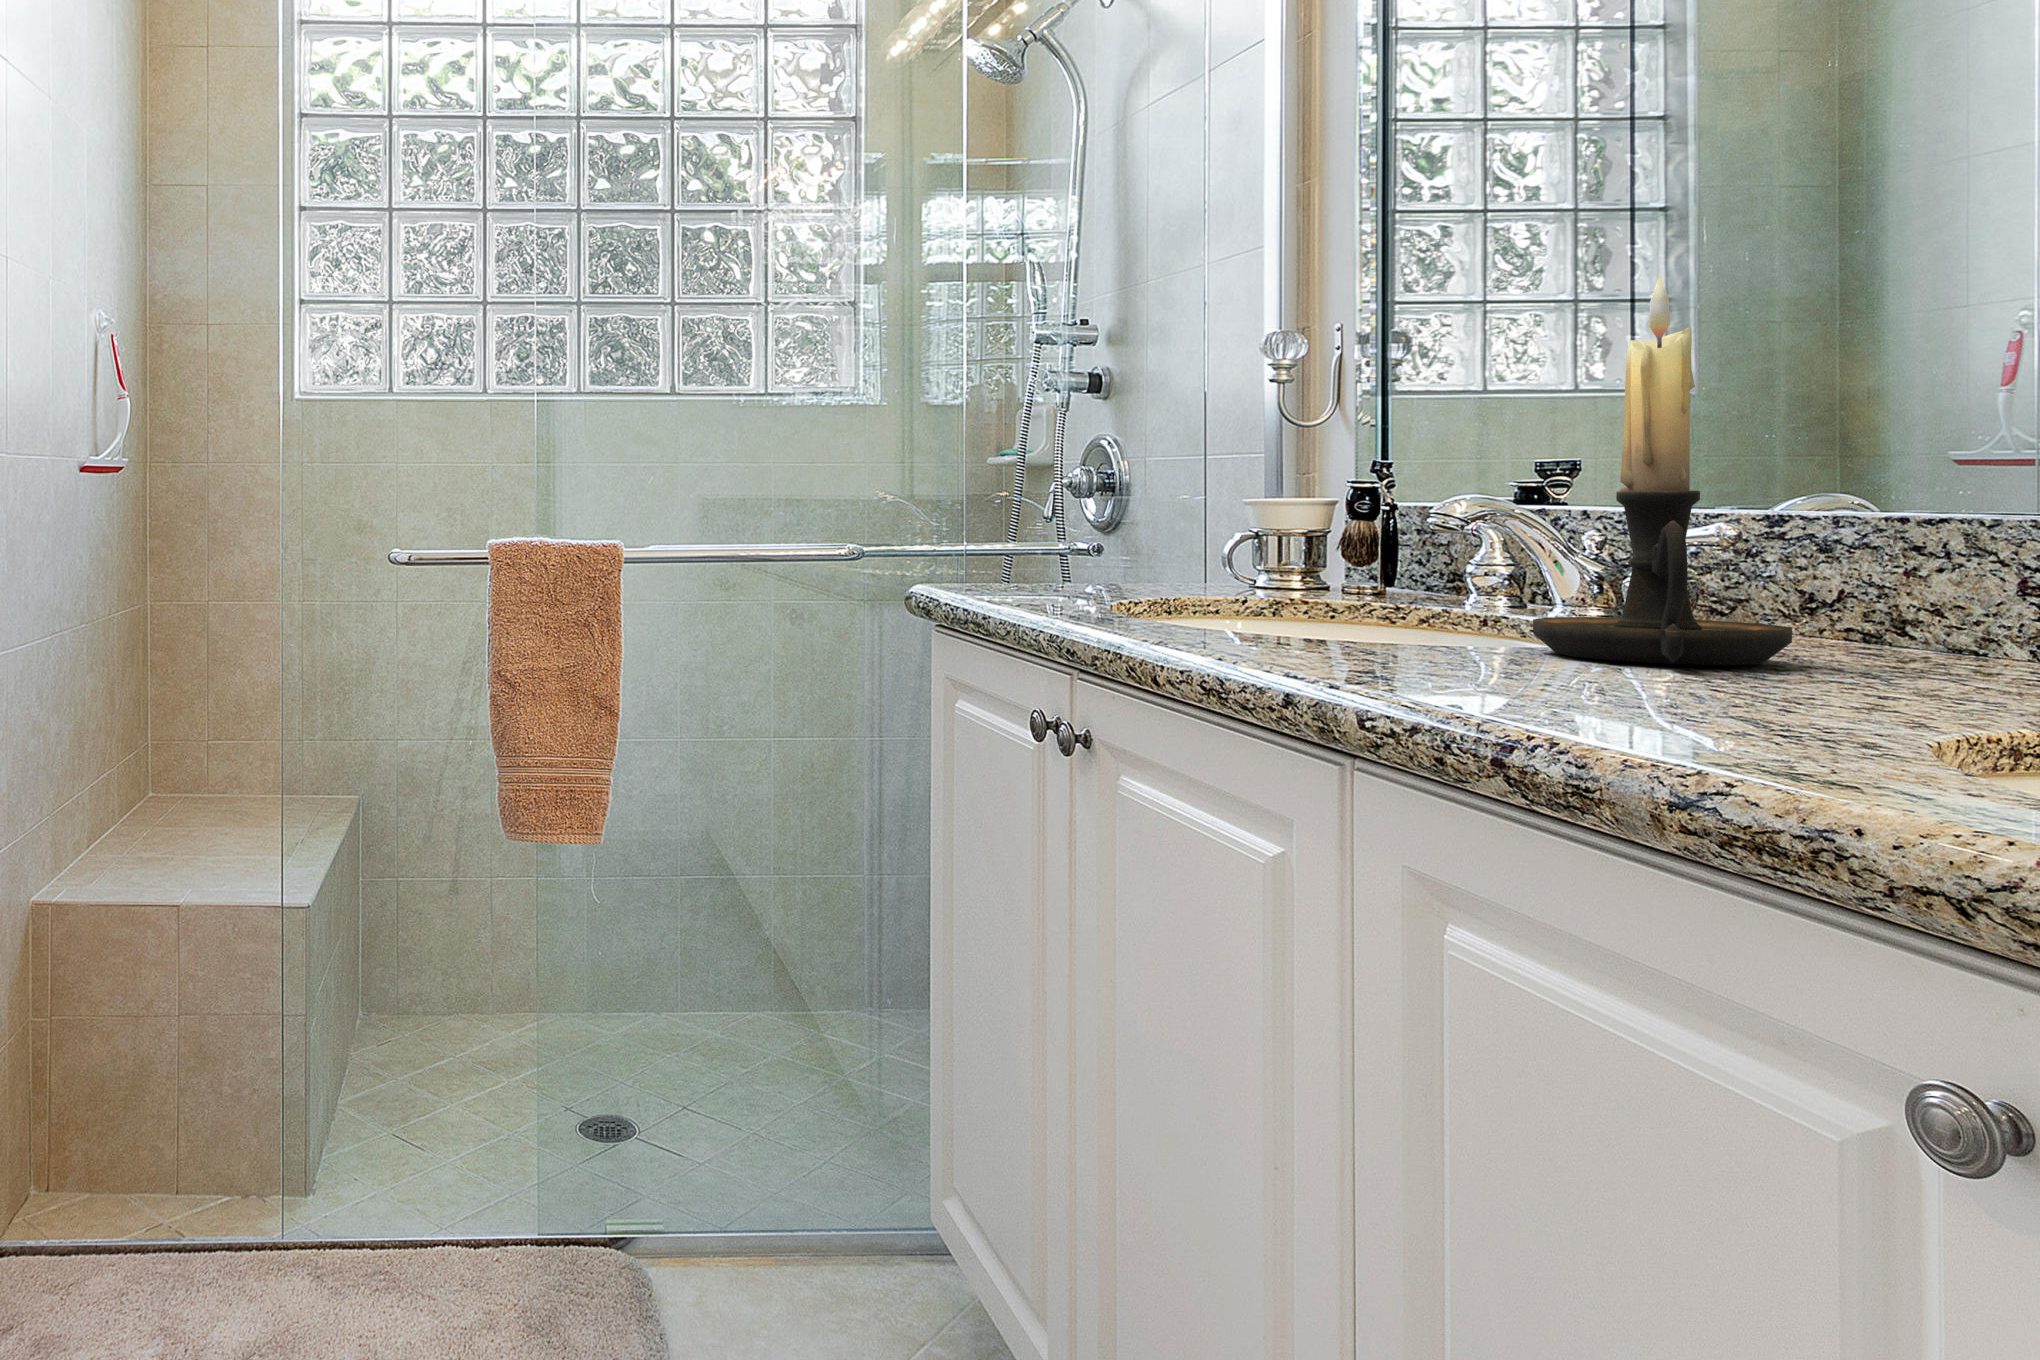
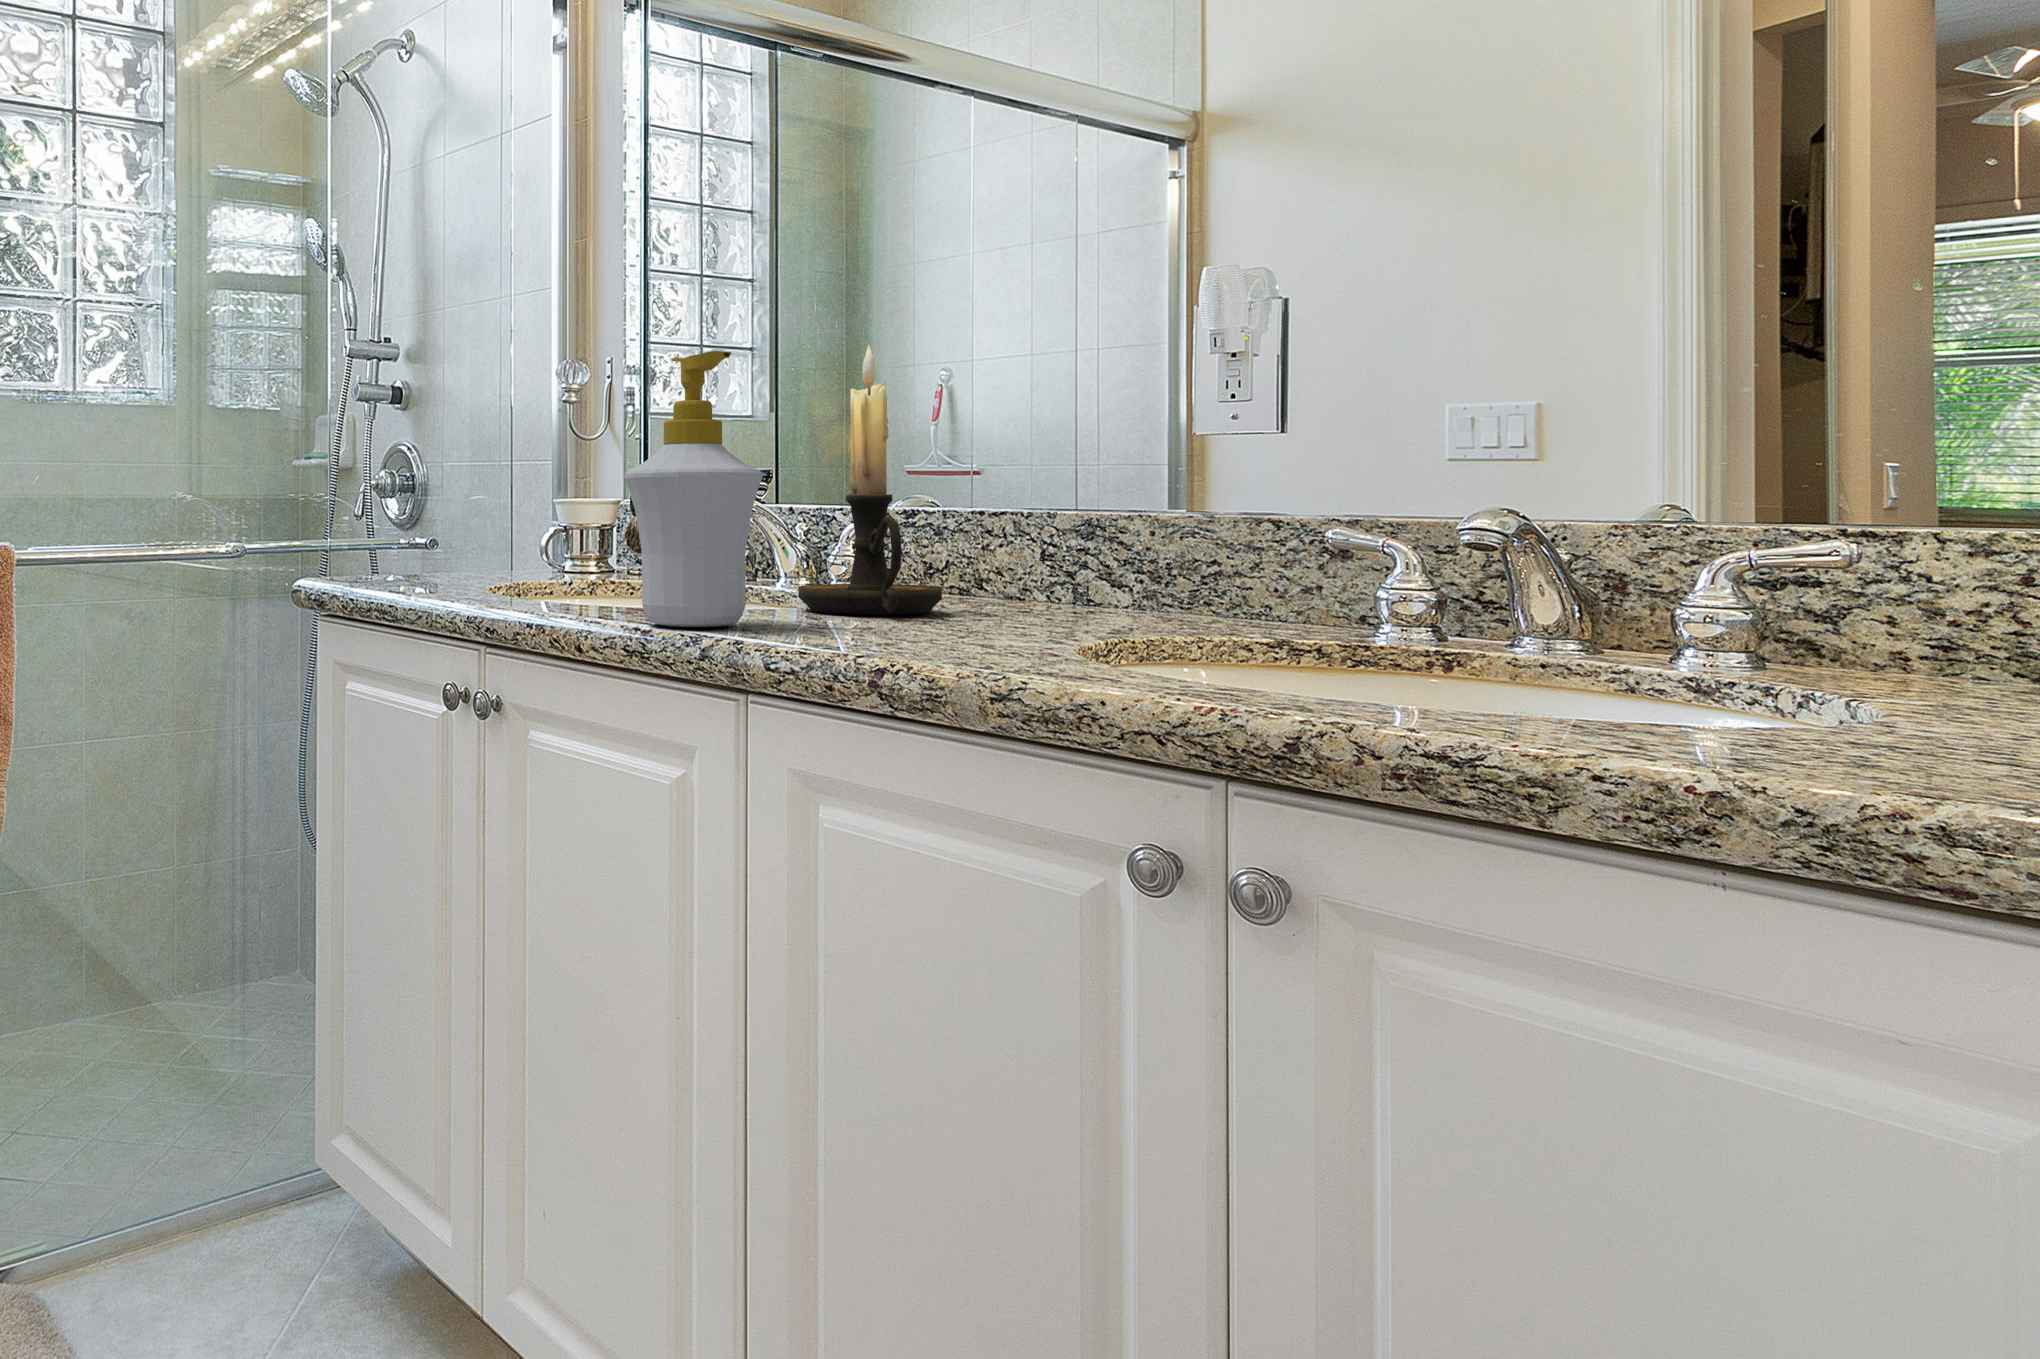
soap bottle: none [1221,301,1429,667] -> present [624,351,762,627]

